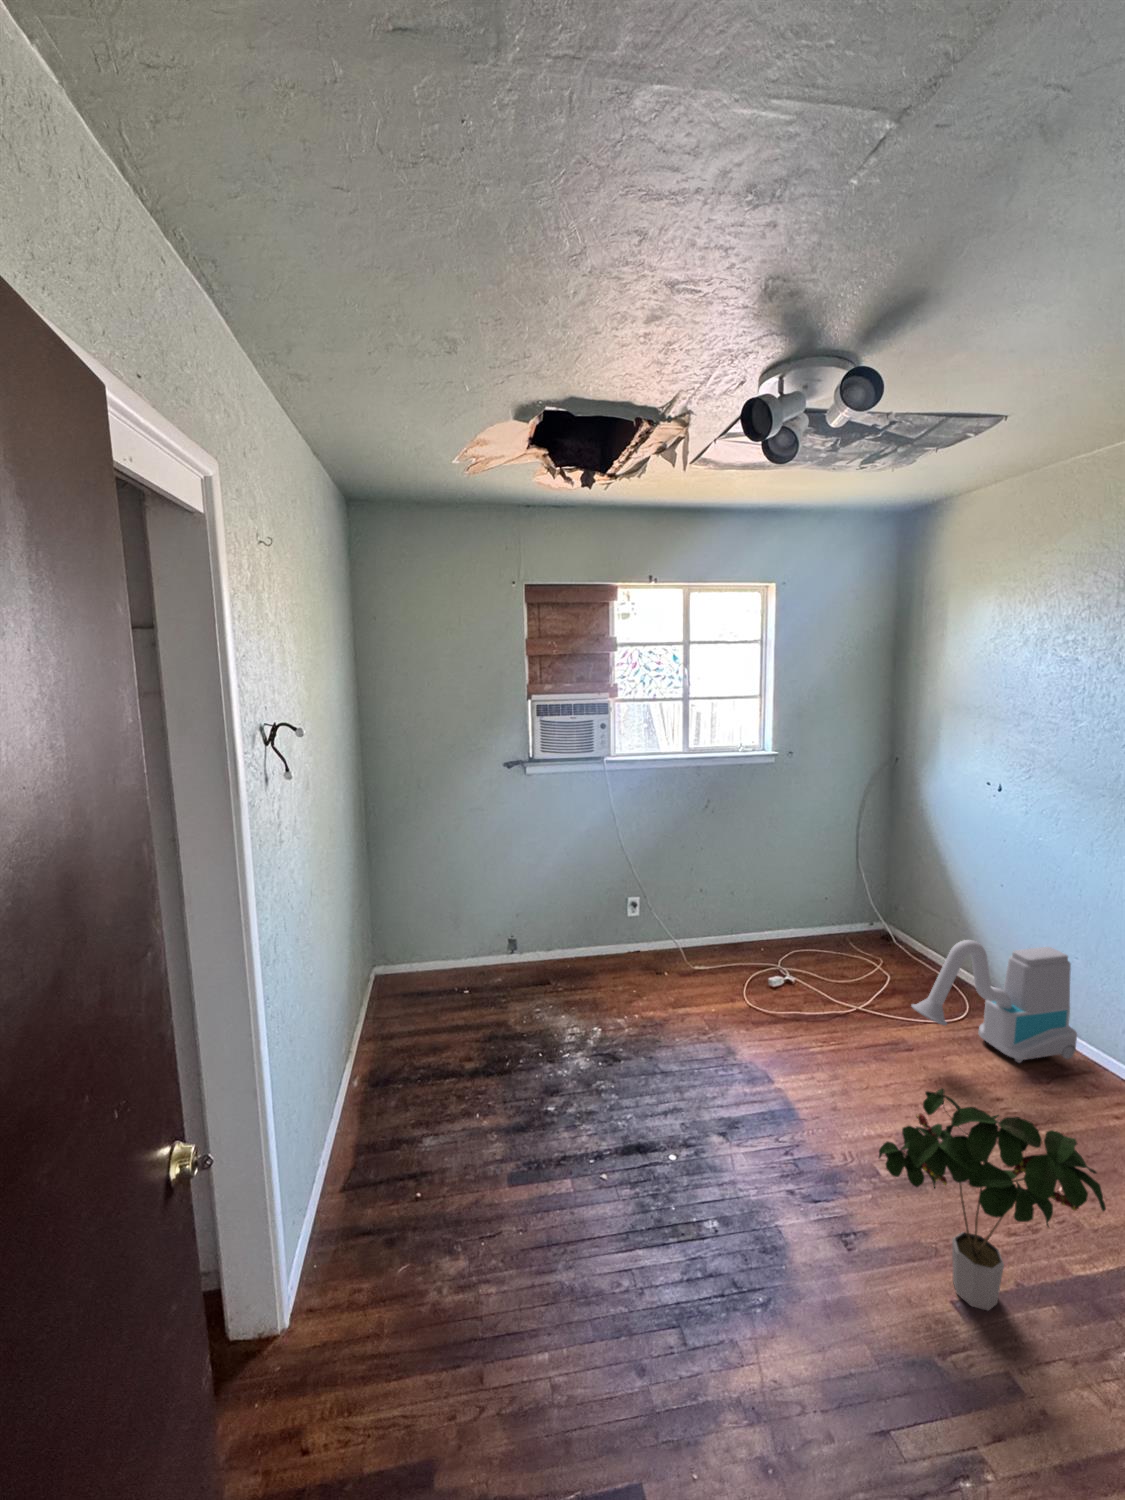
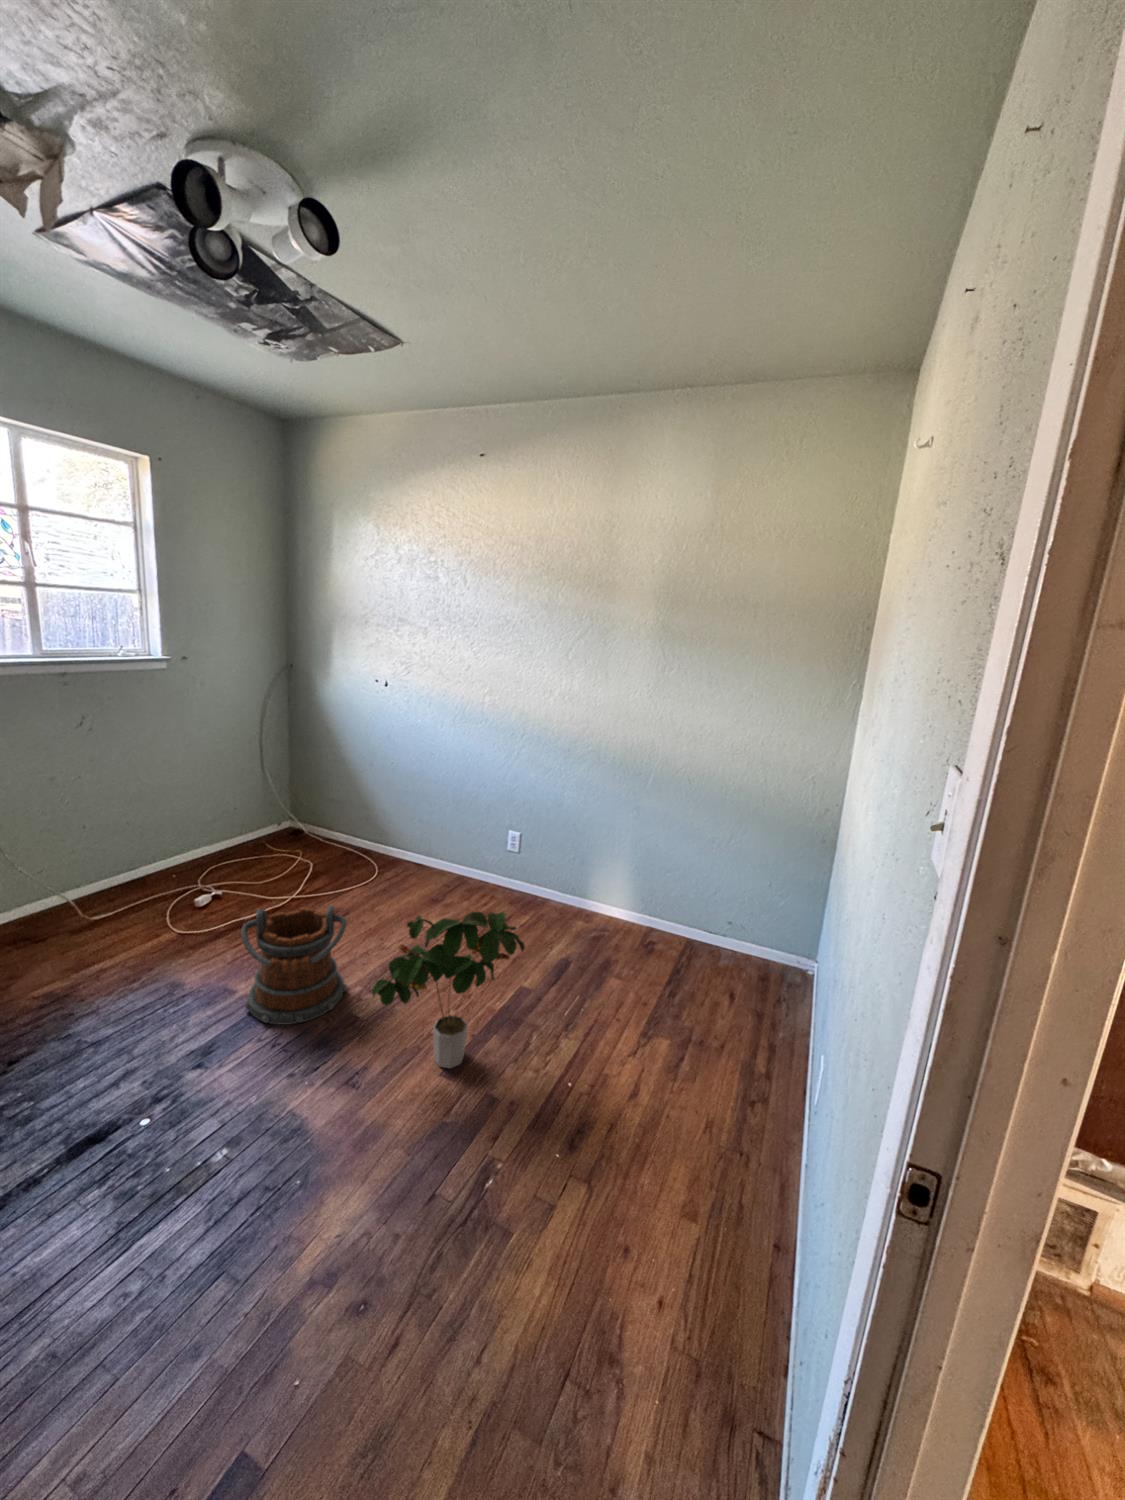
vacuum cleaner: present [911,940,1077,1063] -> none [347,803,453,895]
bucket: none [775,1009,880,1148] -> present [241,905,347,1025]

